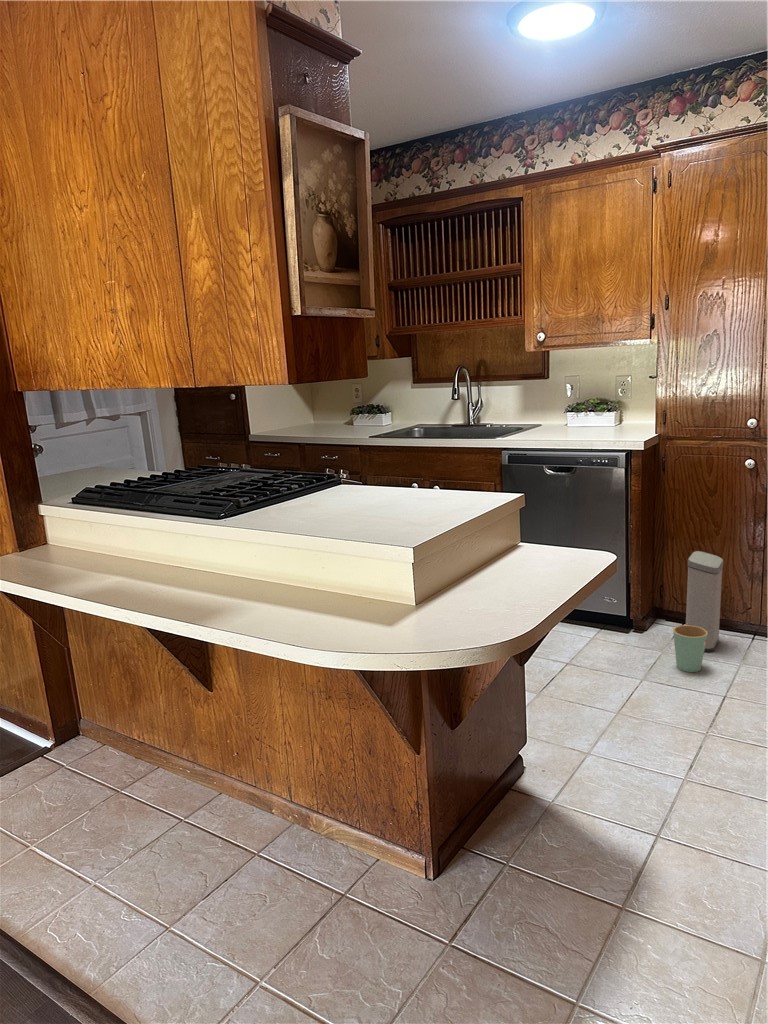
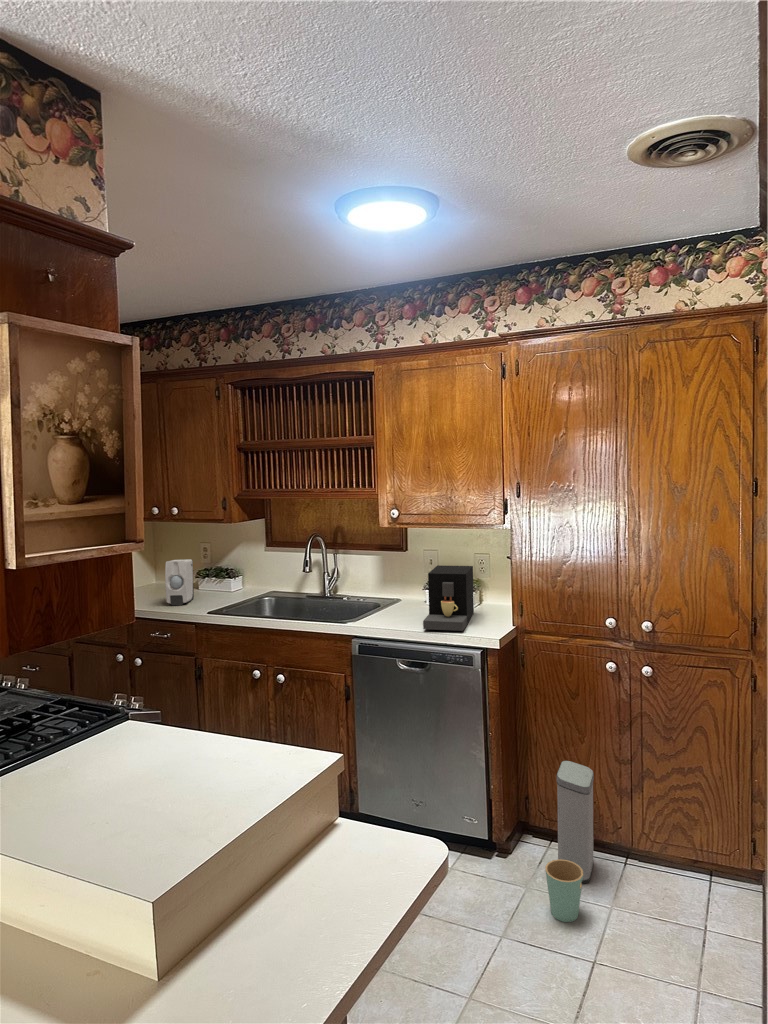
coffee maker: none [567,384,615,437] -> present [423,565,474,631]
soap dispenser: none [326,392,350,433] -> present [165,559,194,605]

